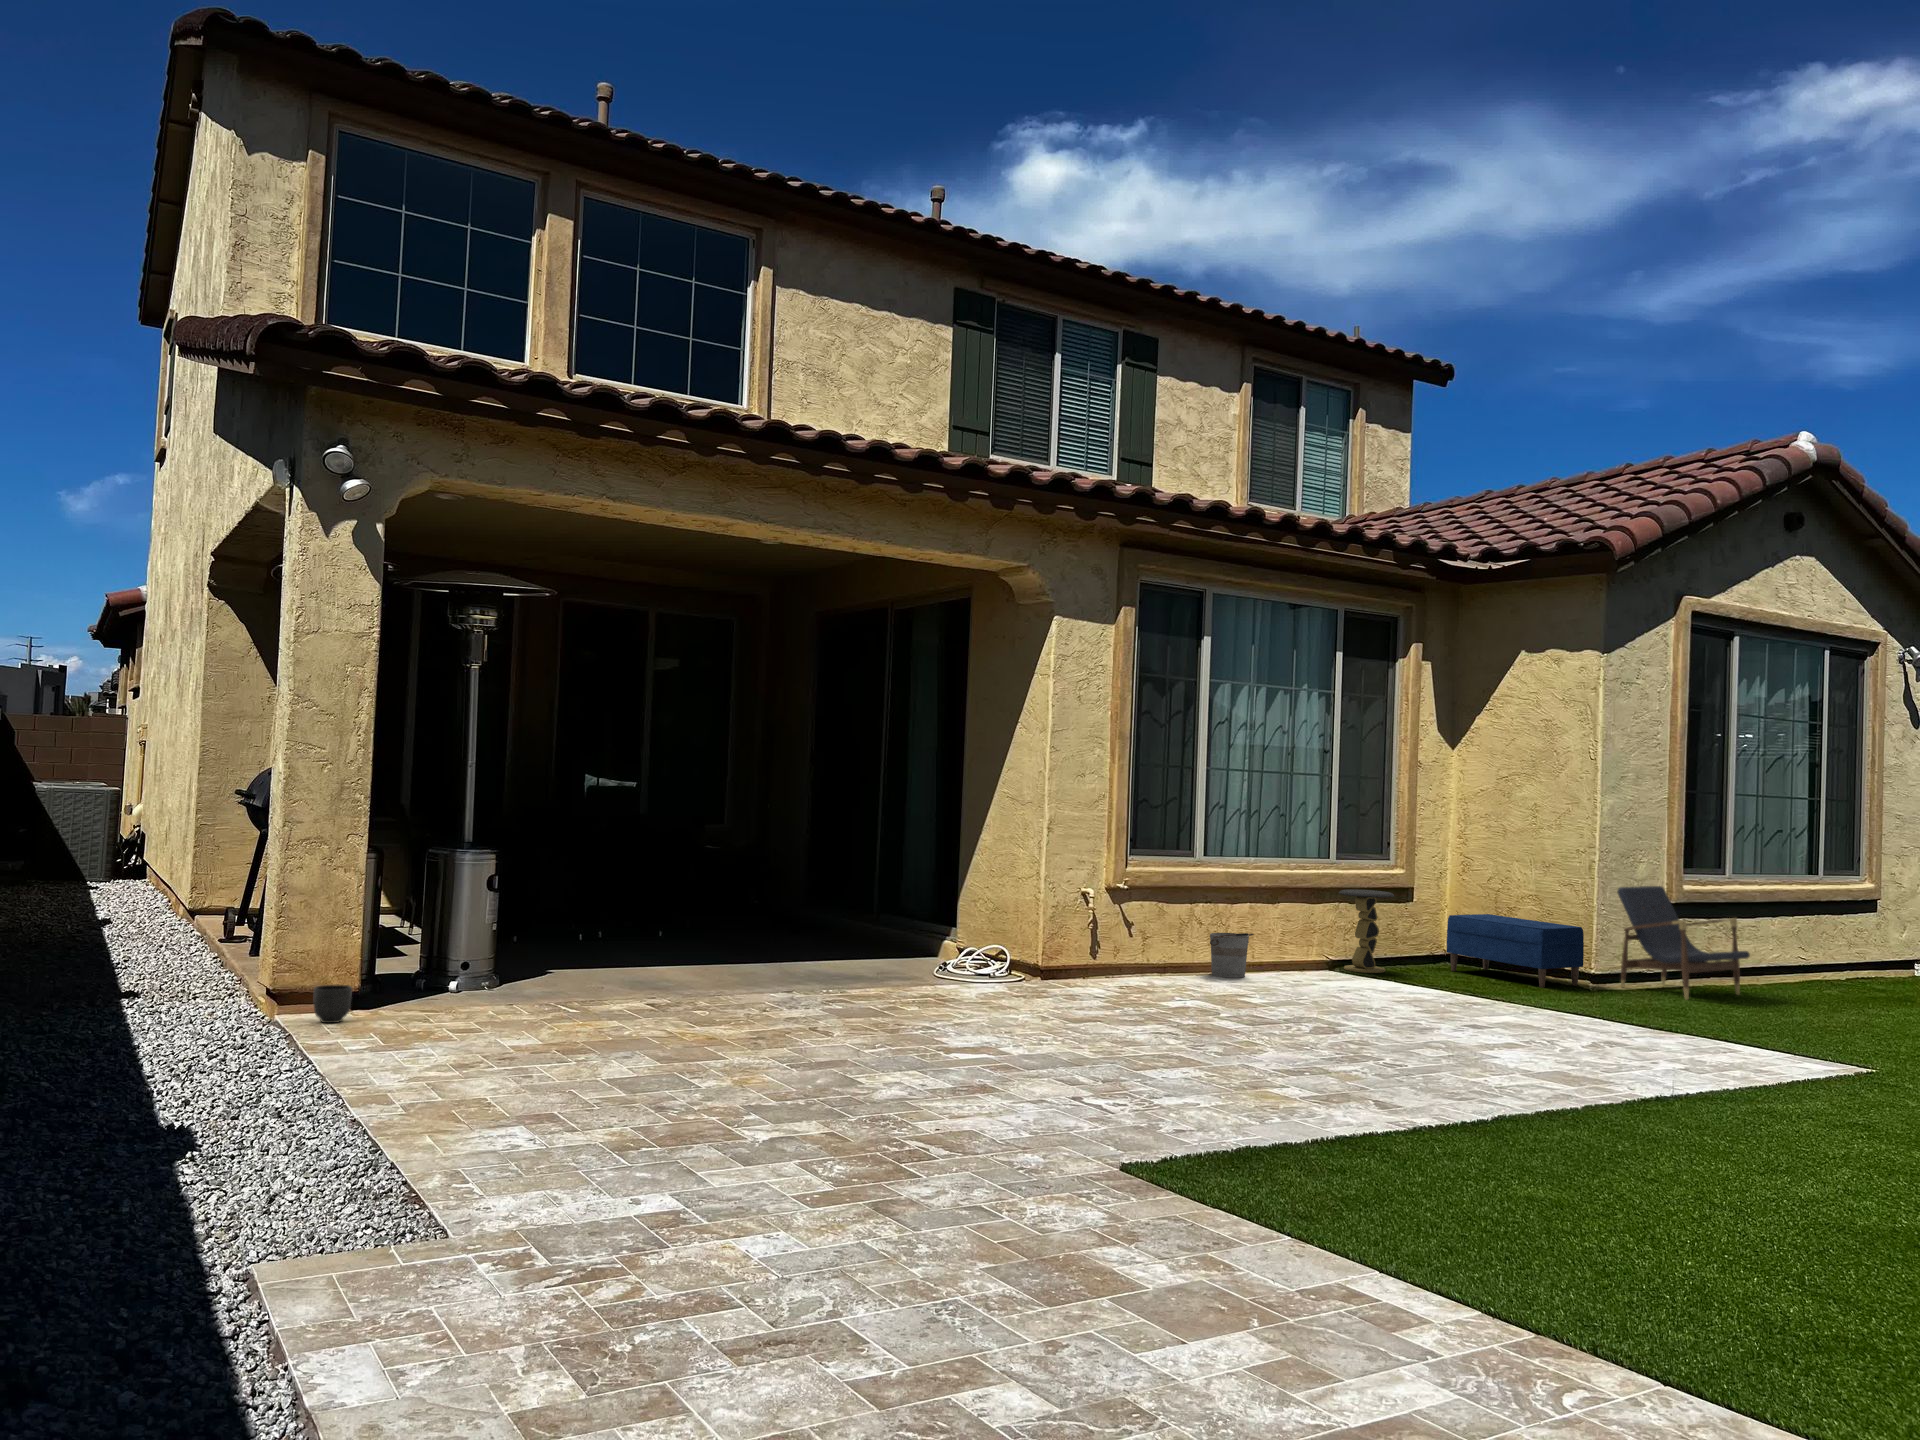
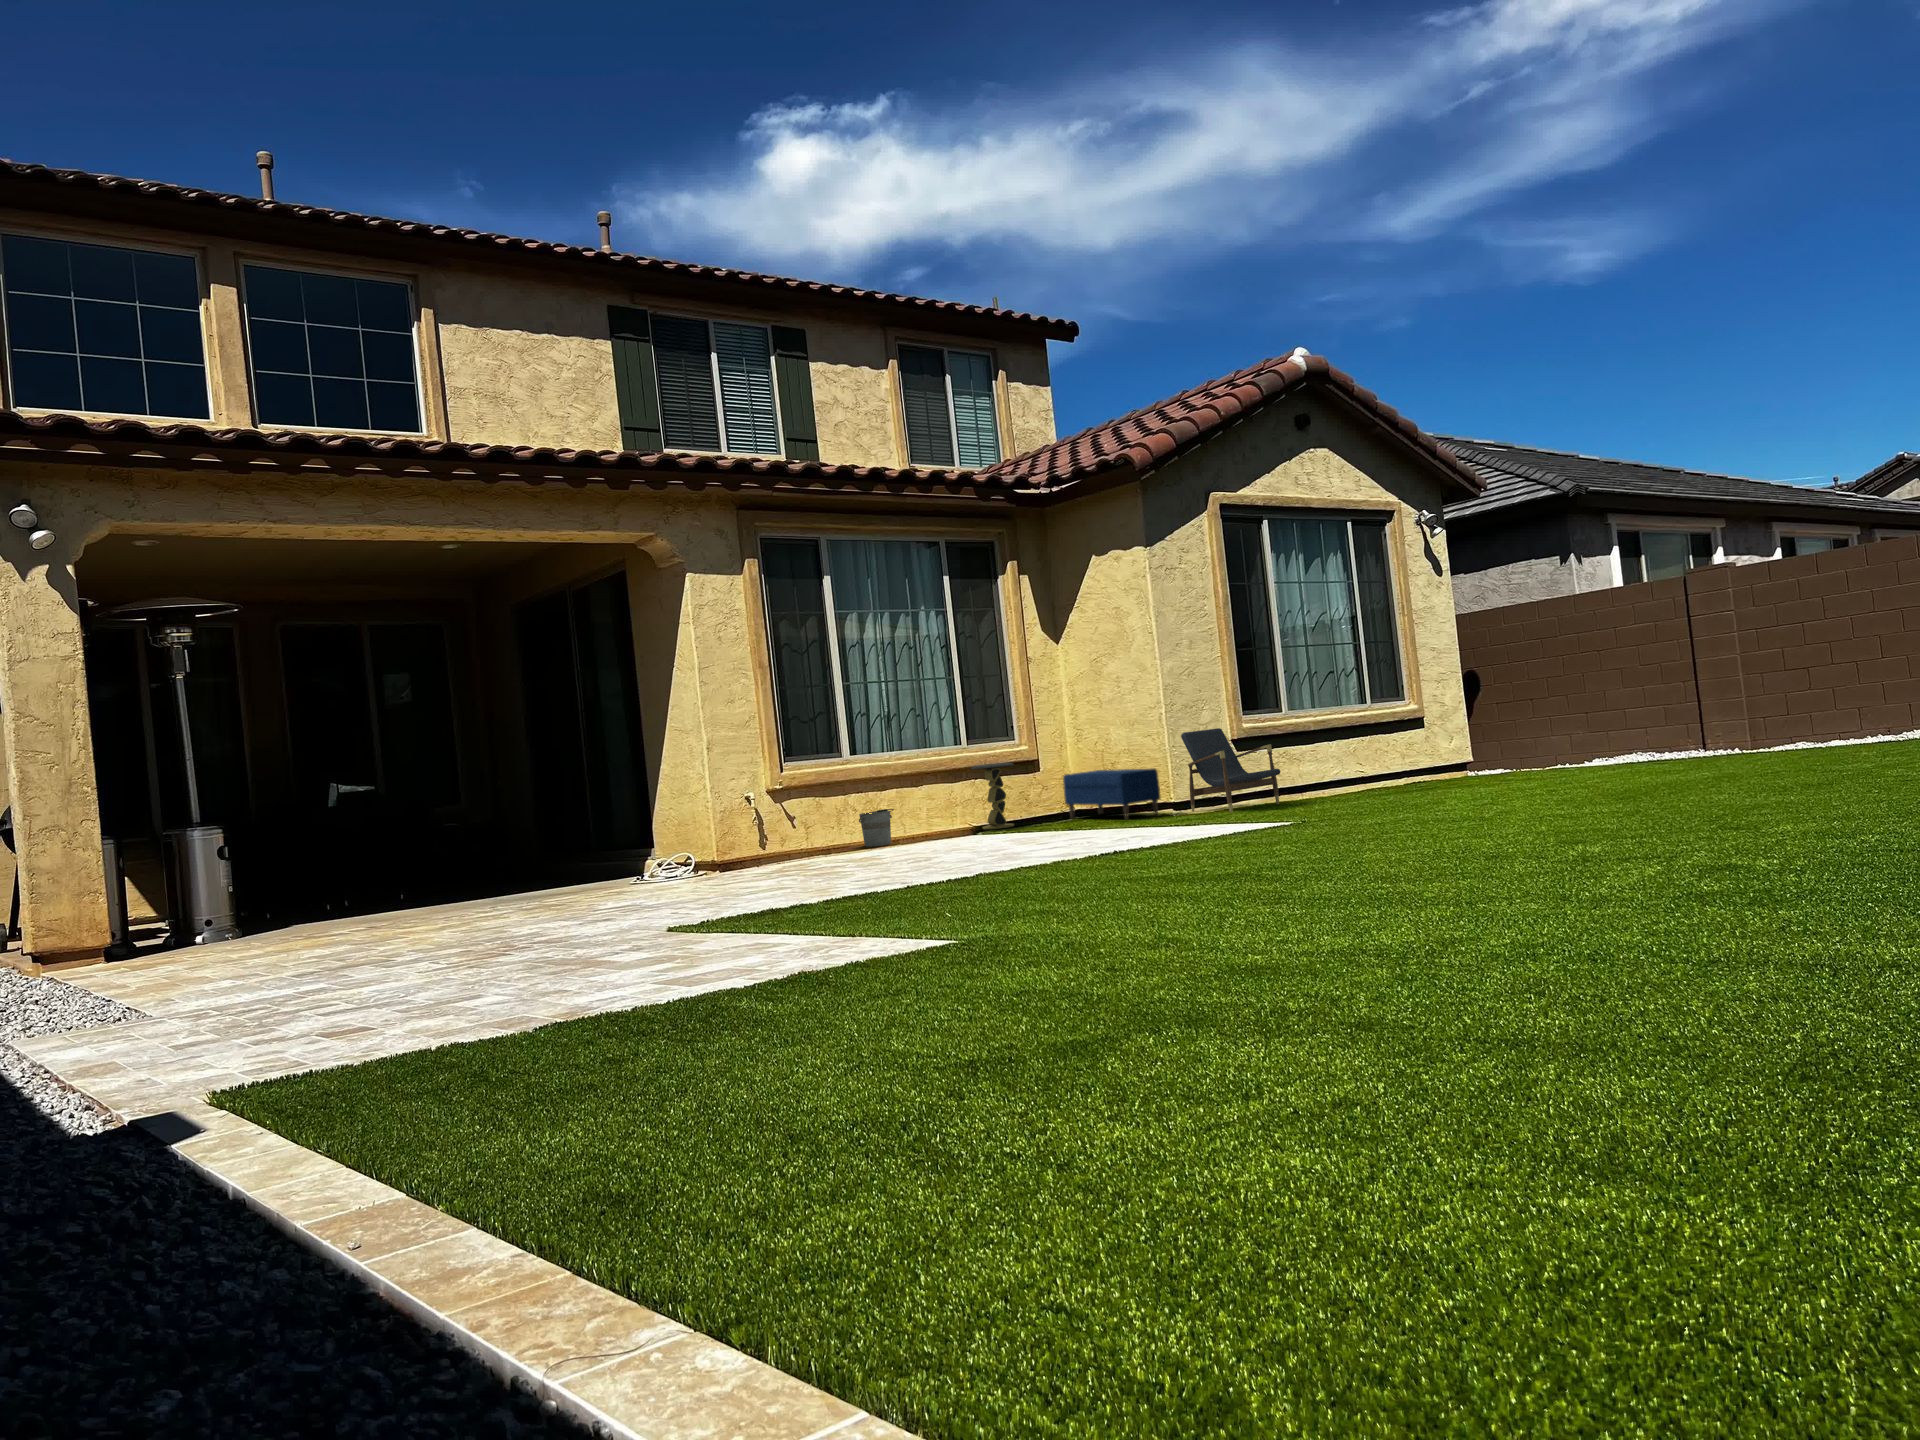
planter: present [314,985,352,1023] -> none [68,936,102,966]

